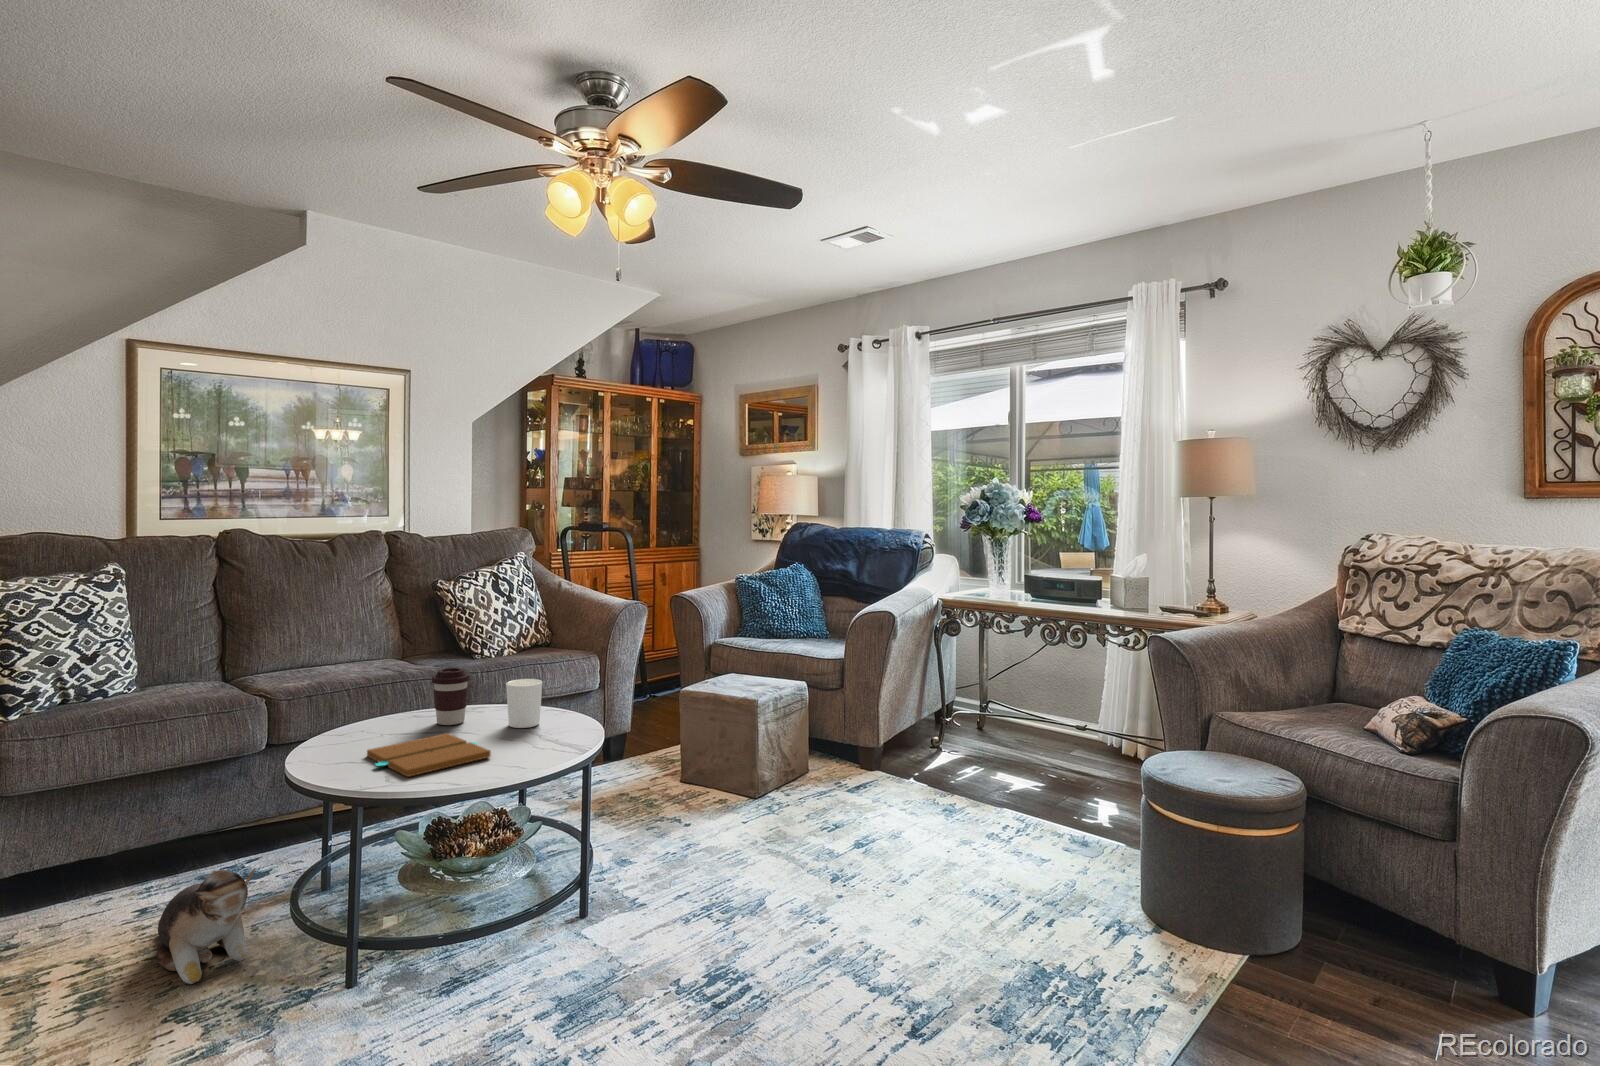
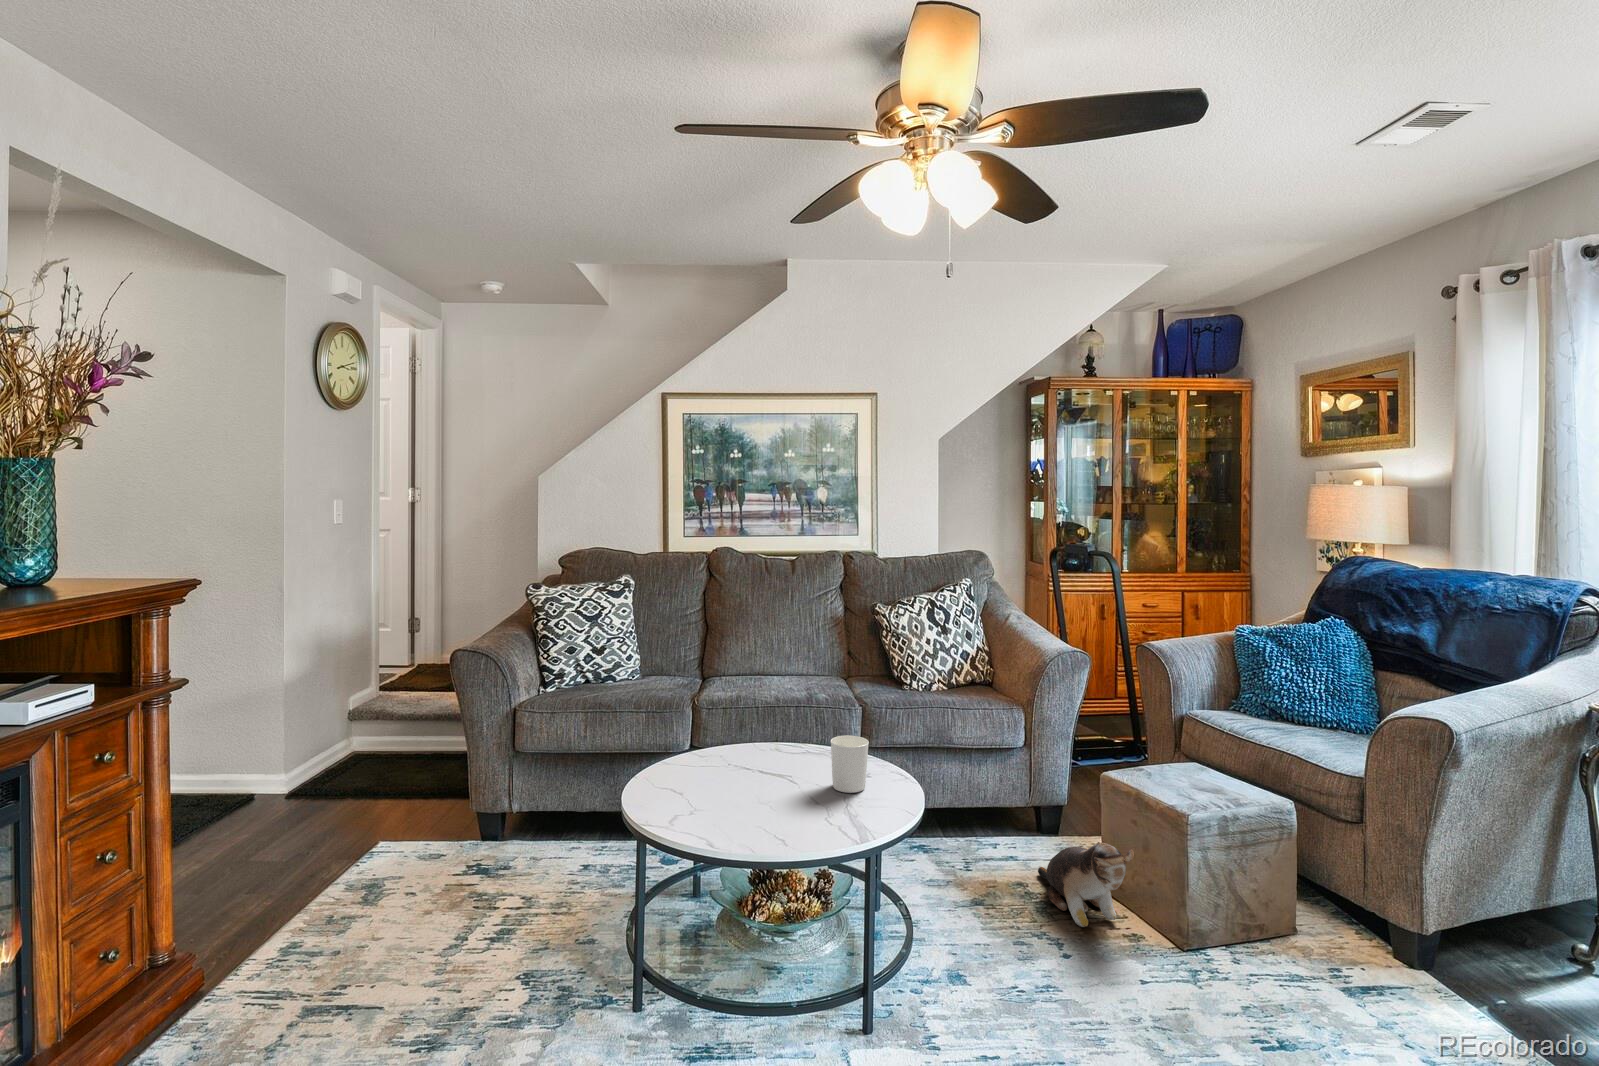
coffee cup: present [432,668,470,725] -> none [772,710,808,771]
book: present [367,733,491,777] -> none [673,782,778,827]
plush toy: present [156,868,255,984] -> present [1038,842,1134,927]

